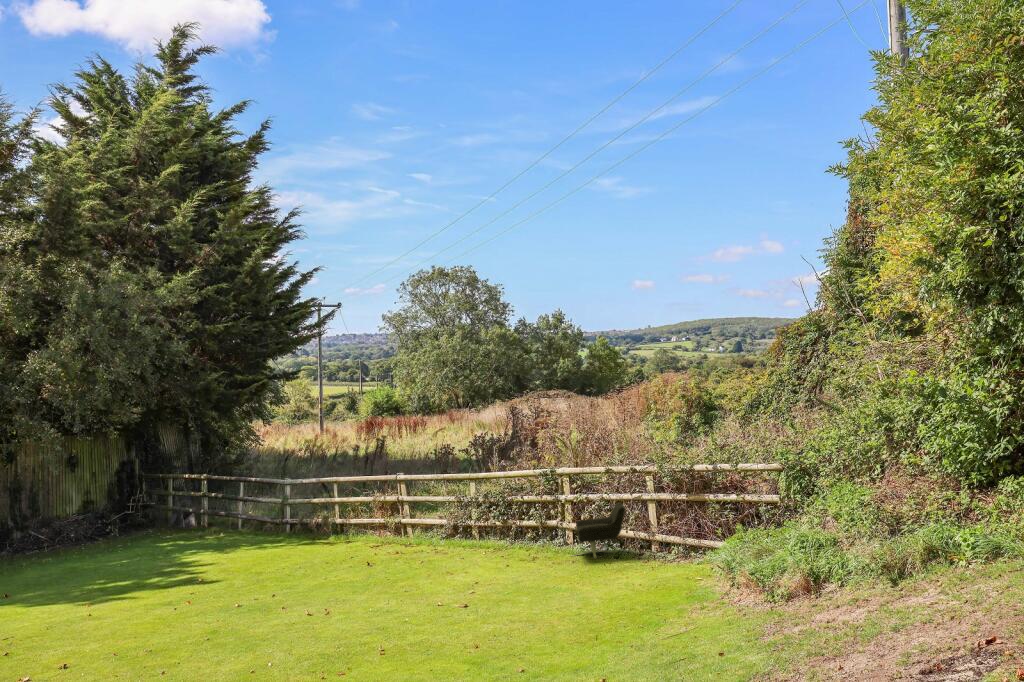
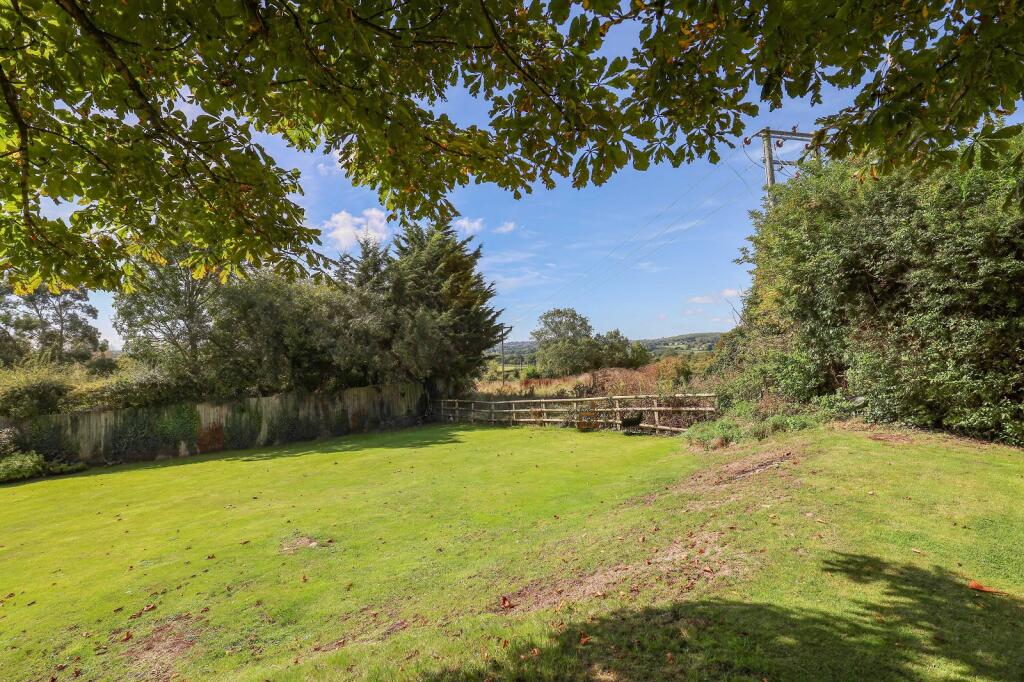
bench: none [482,475,527,552] -> present [579,400,599,432]

